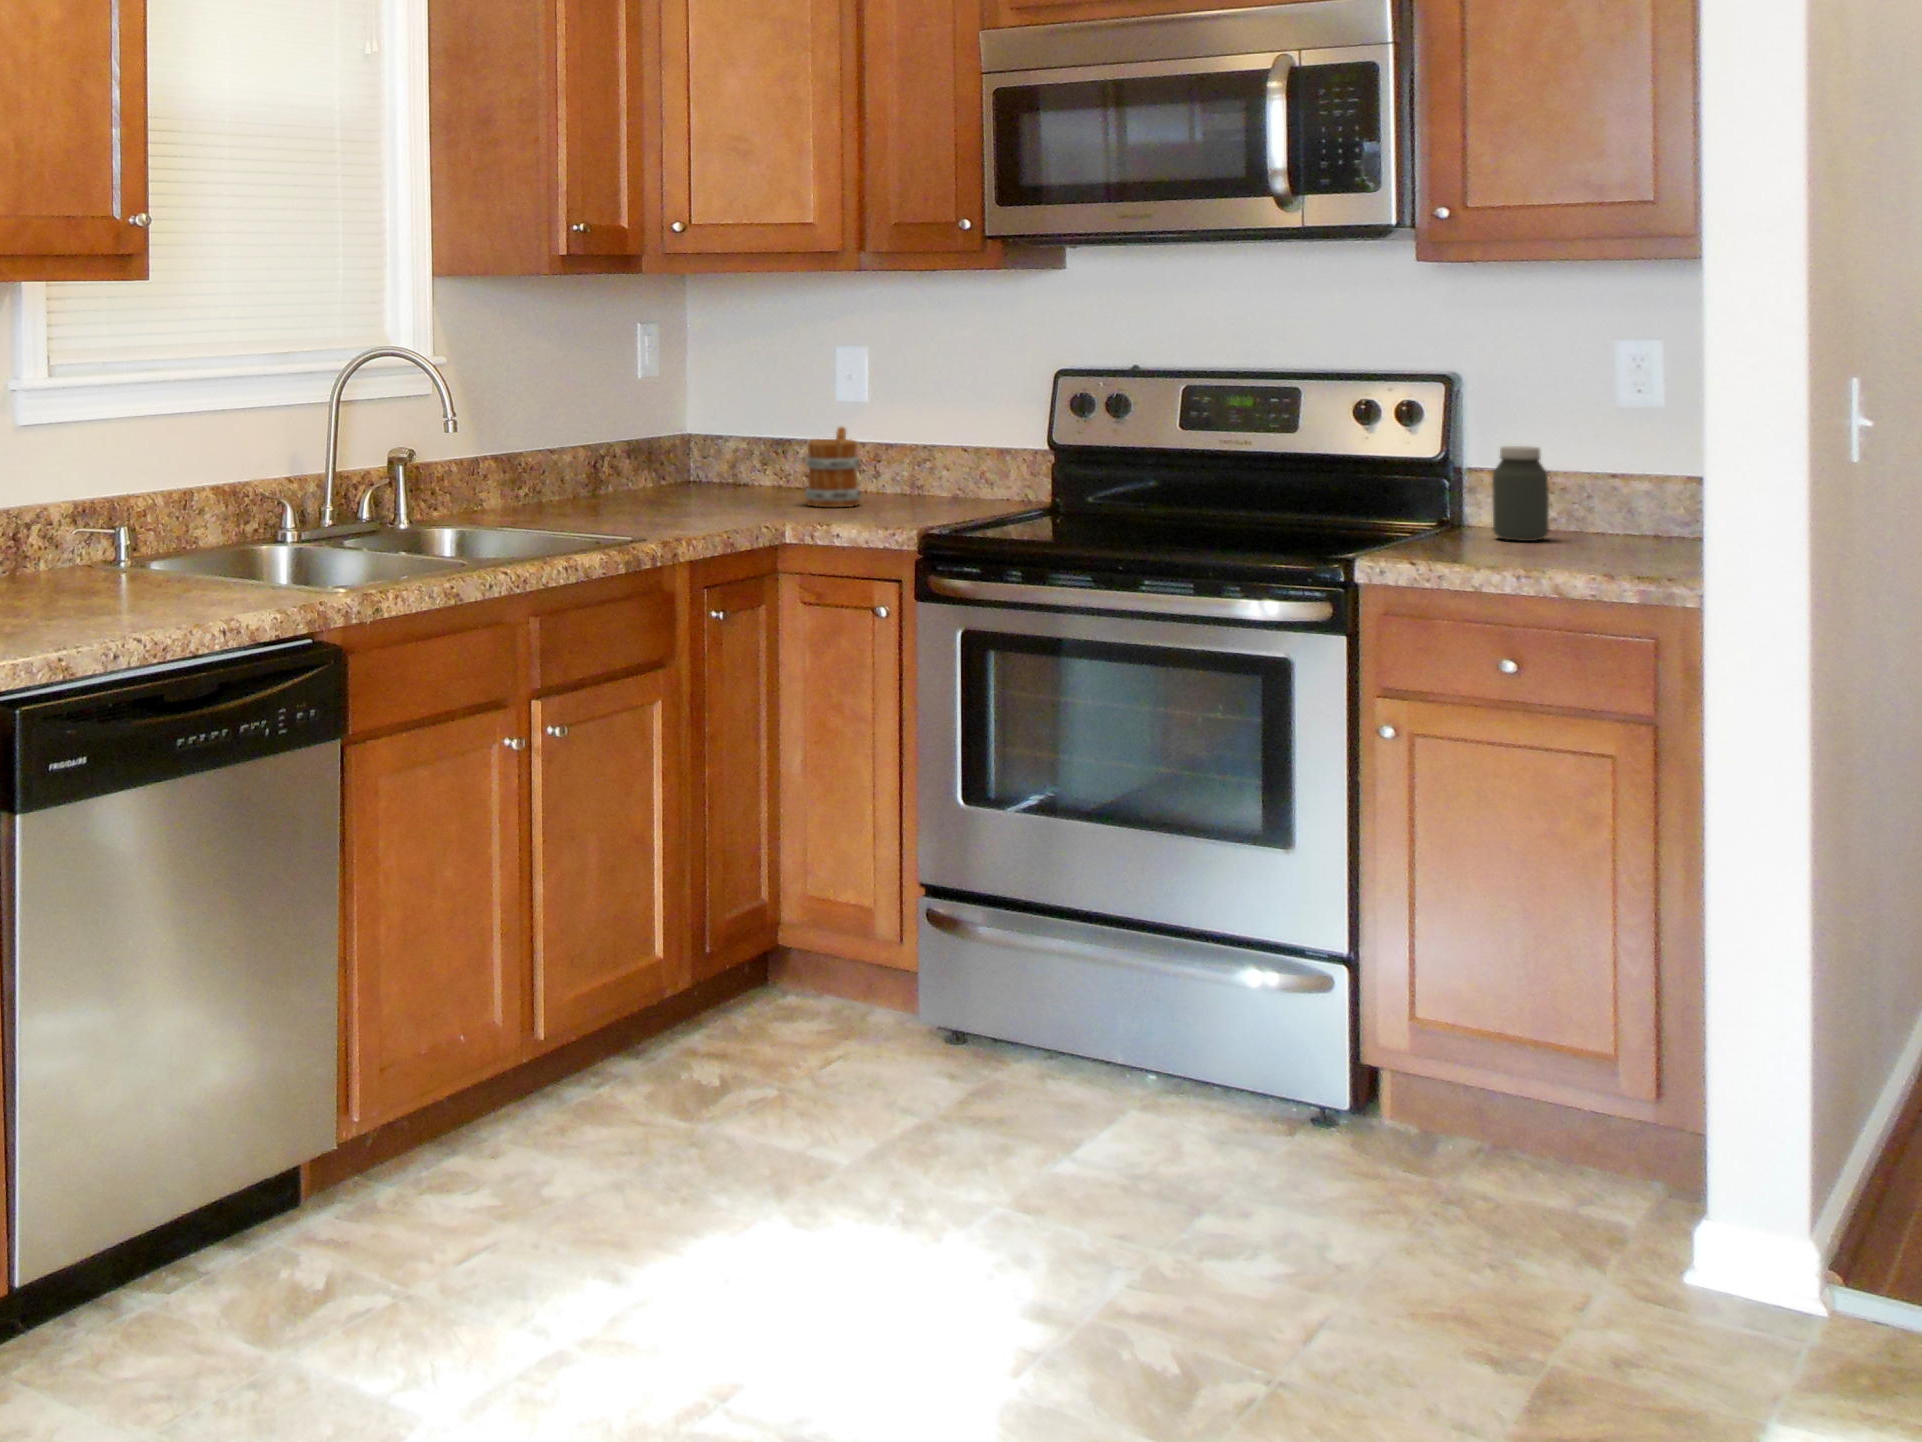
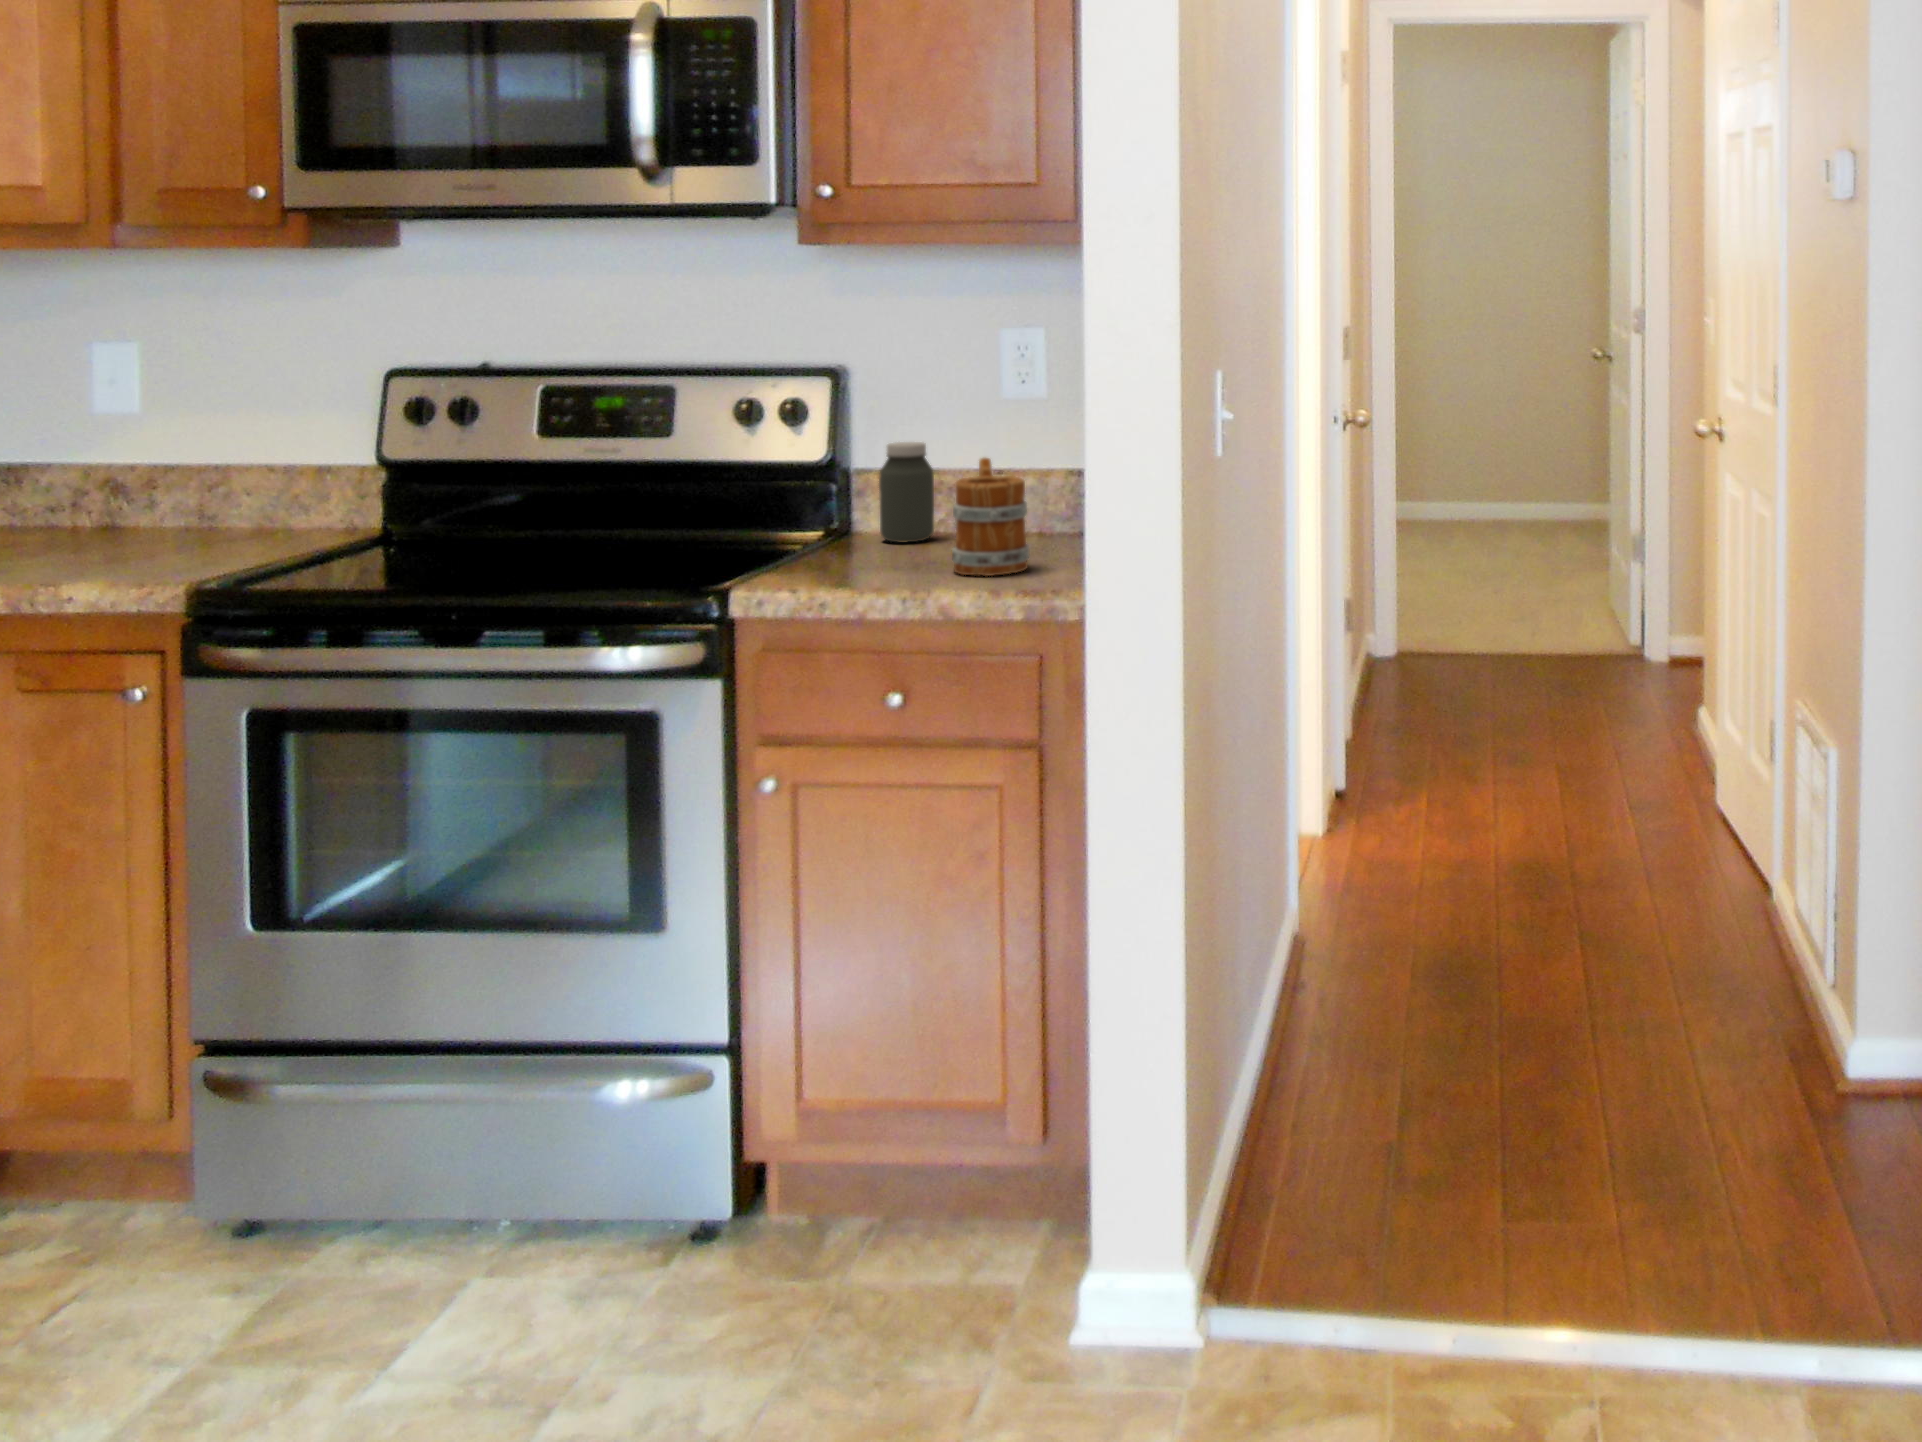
mug: present [805,427,861,507] -> present [952,458,1030,576]

